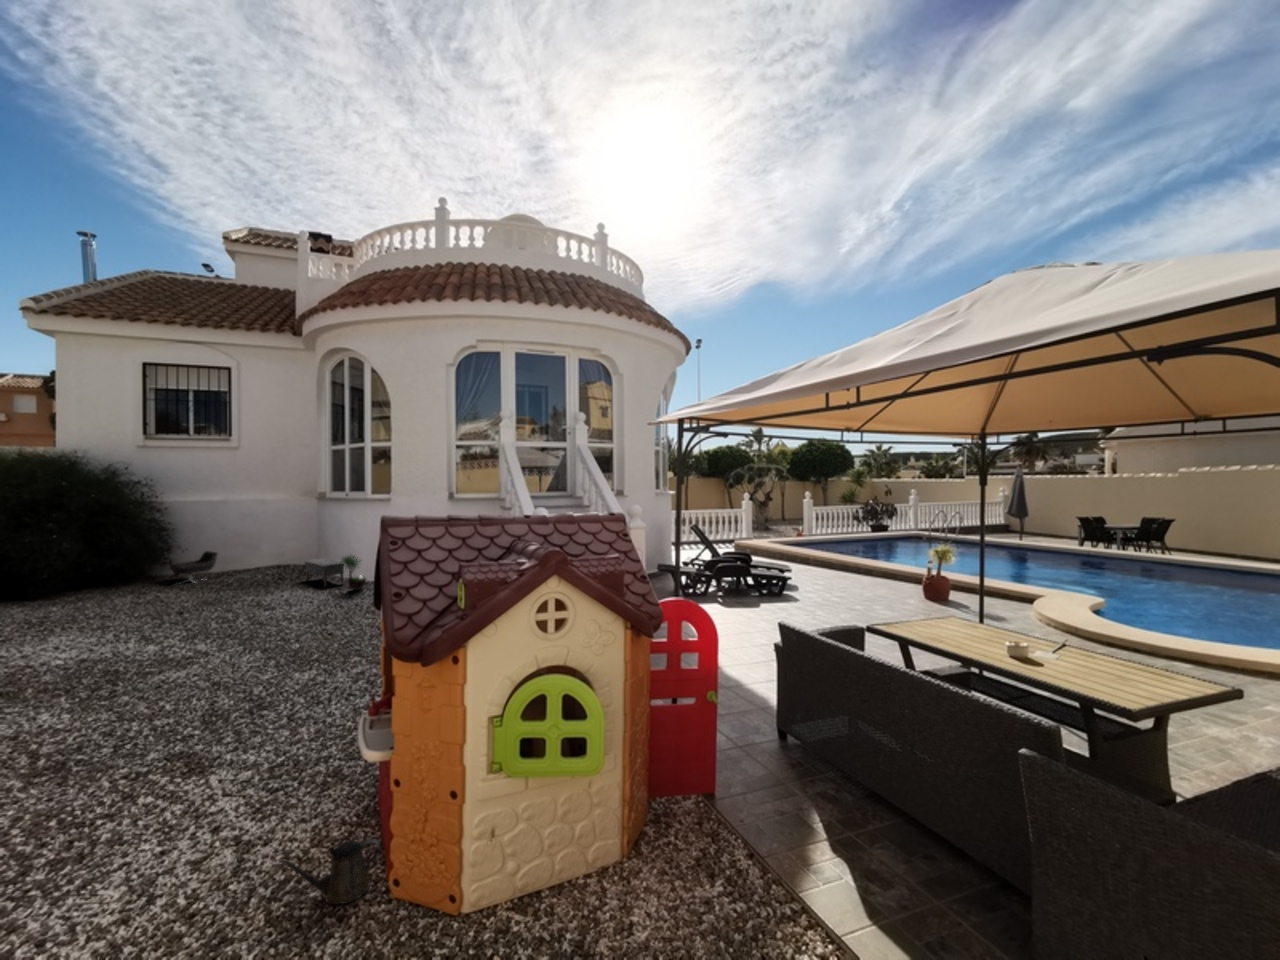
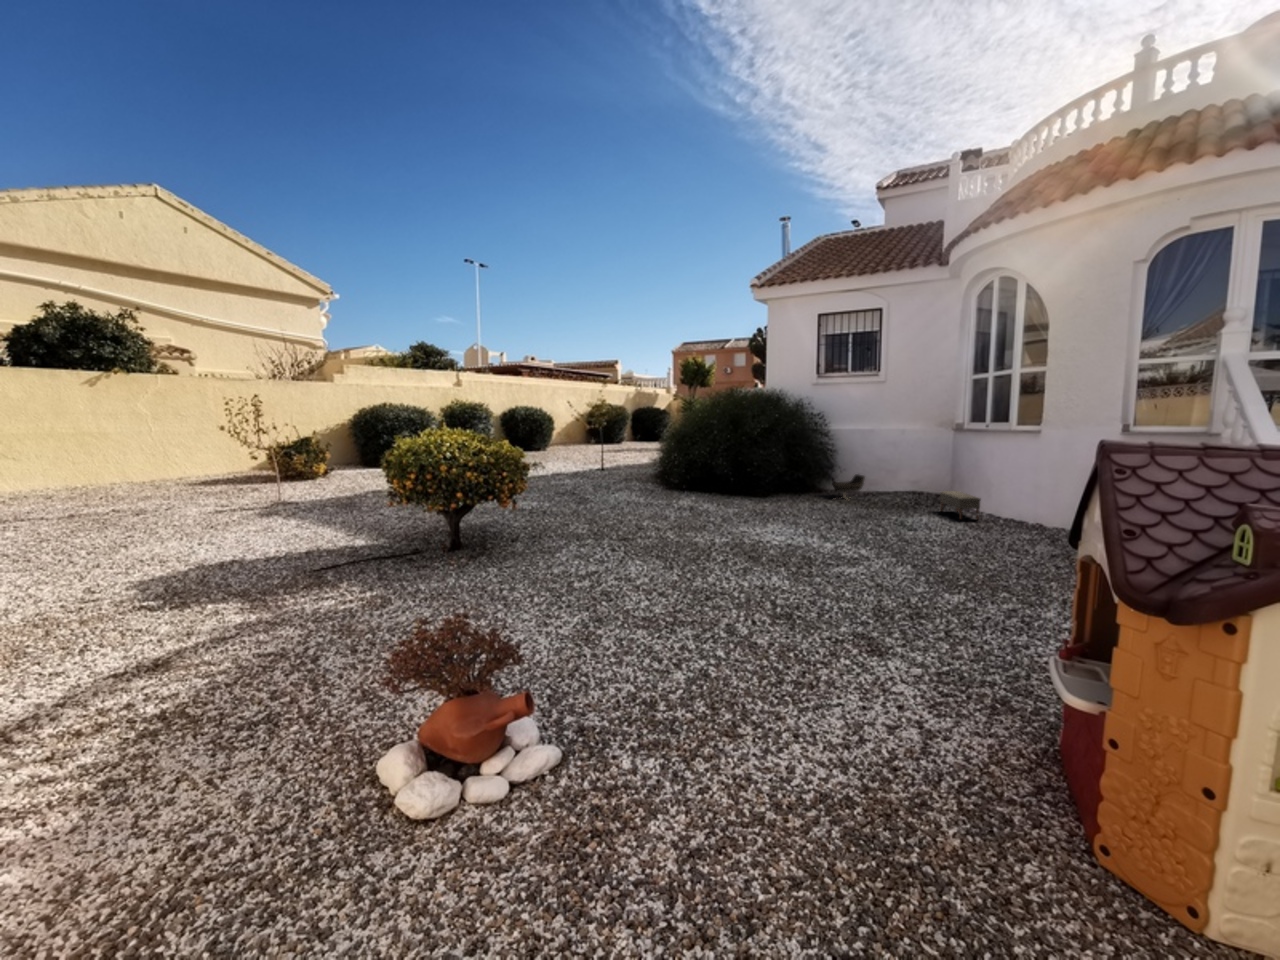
potted tree: present [341,556,366,590] -> none [978,486,1006,528]
watering can: present [279,839,380,904] -> none [972,757,1078,835]

